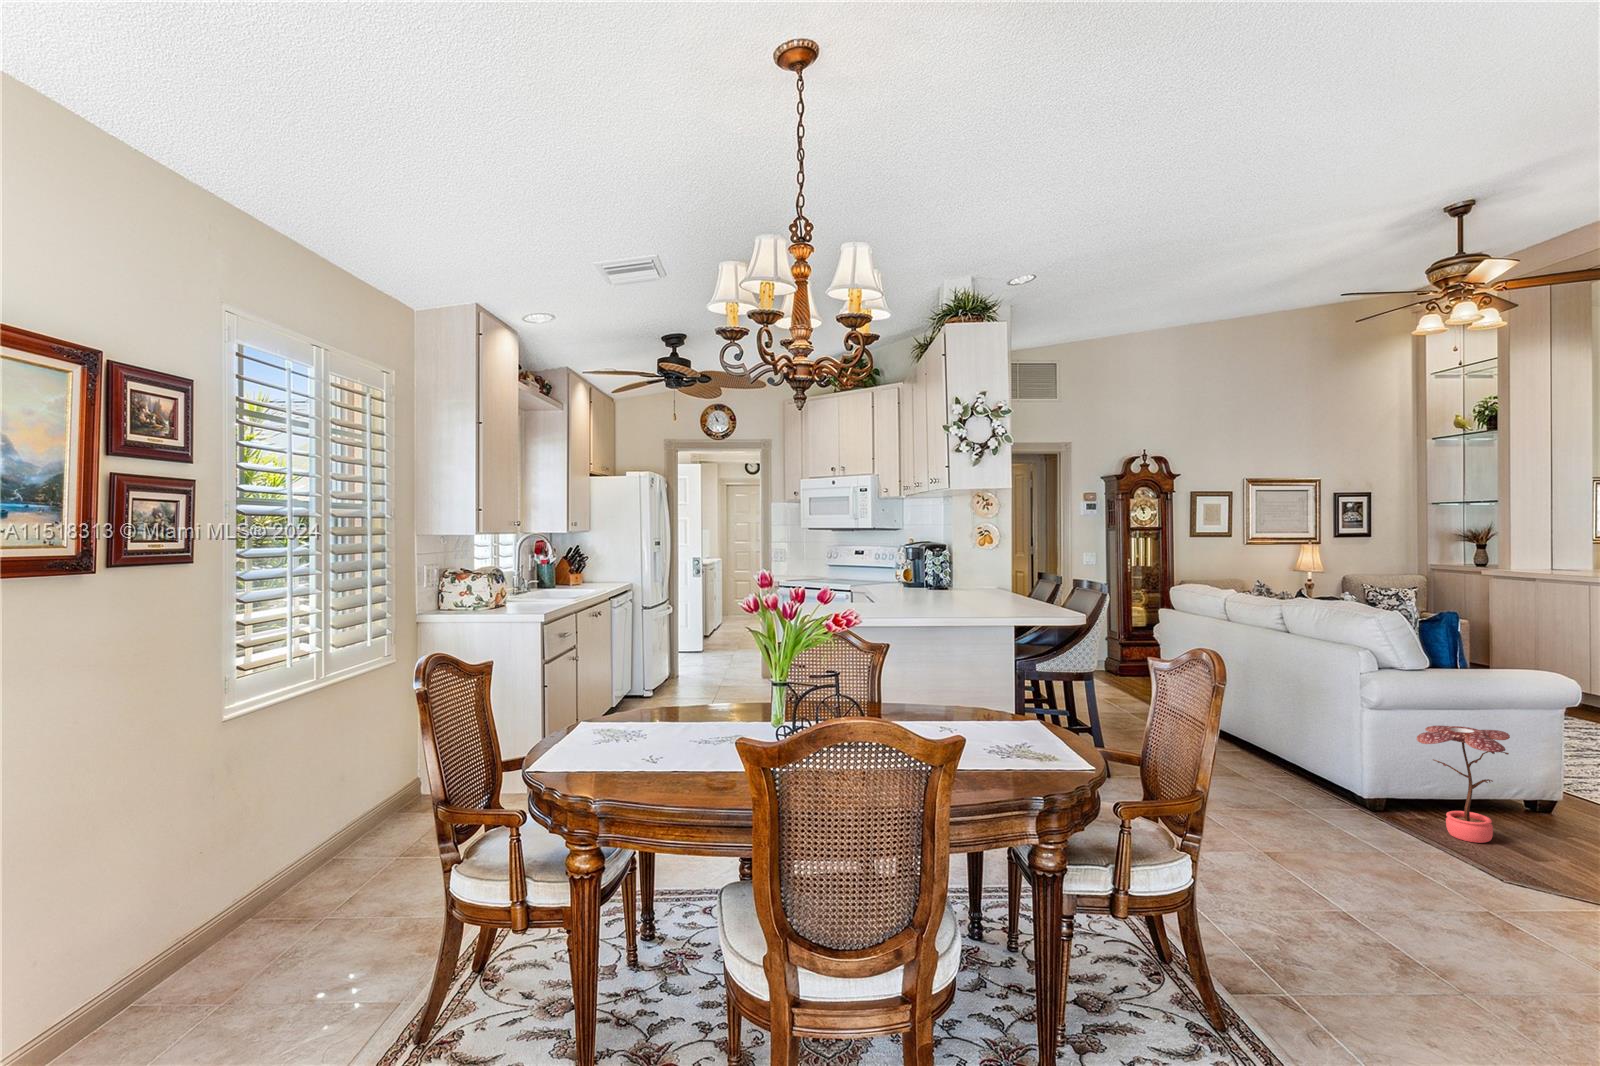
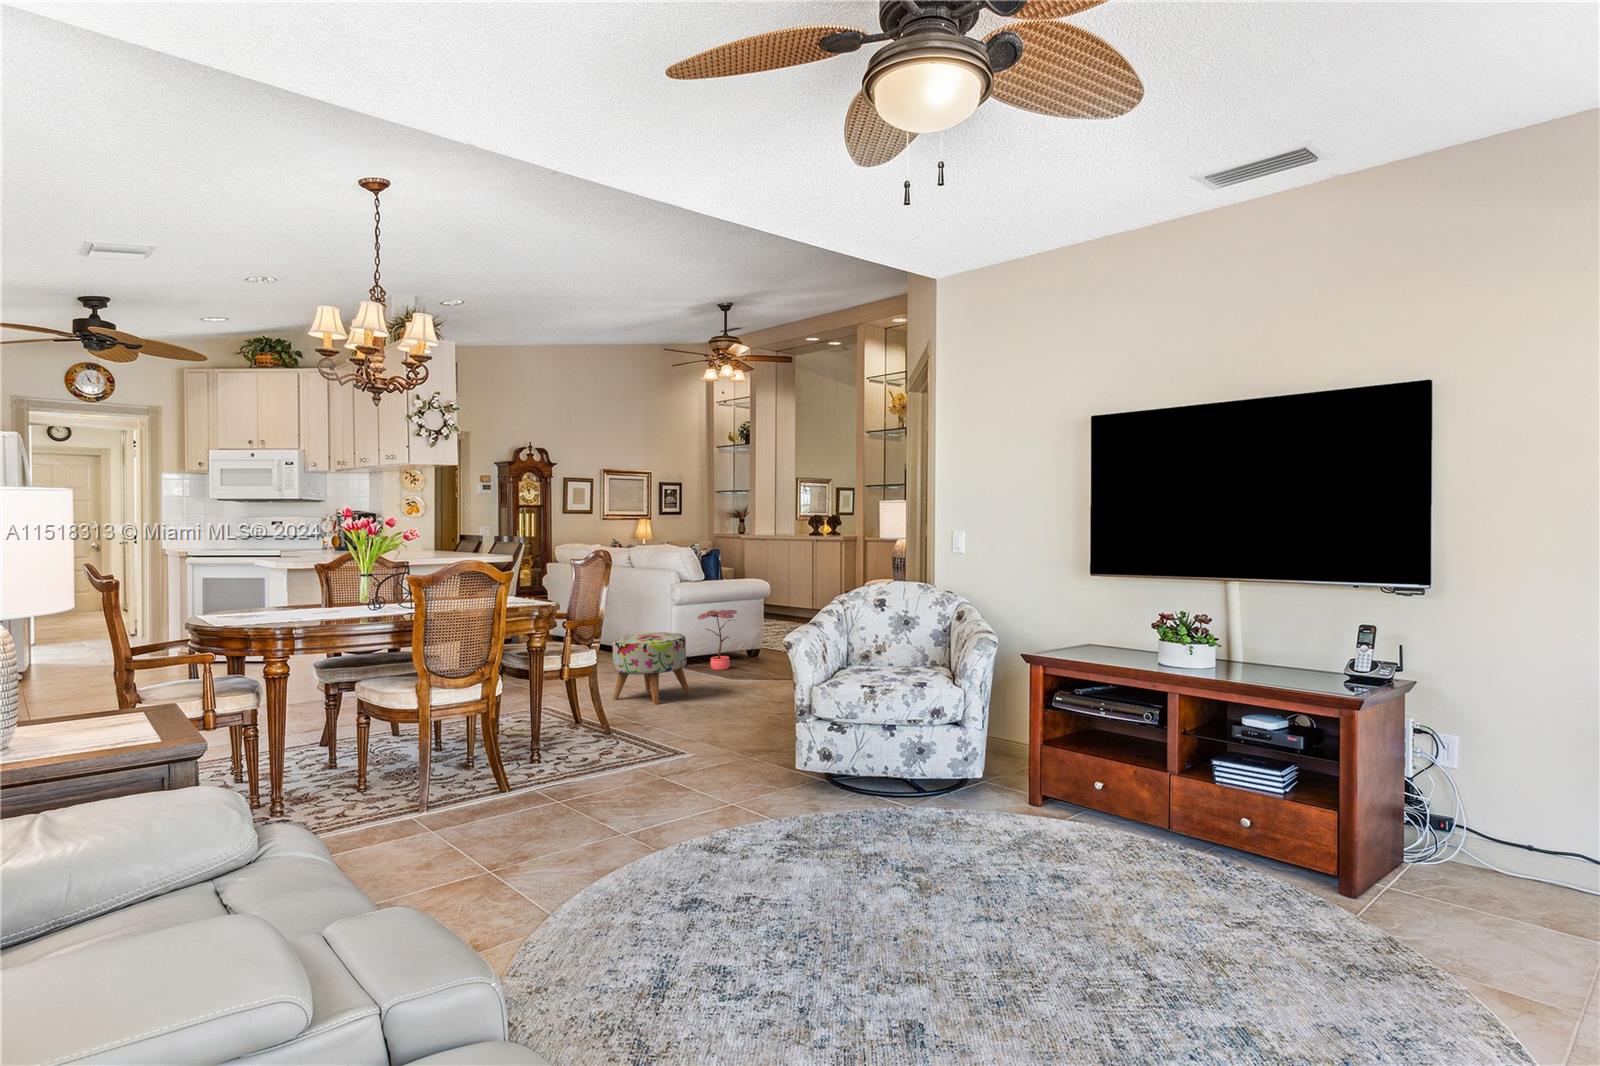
ottoman: none [1232,778,1412,952] -> present [612,632,690,705]

